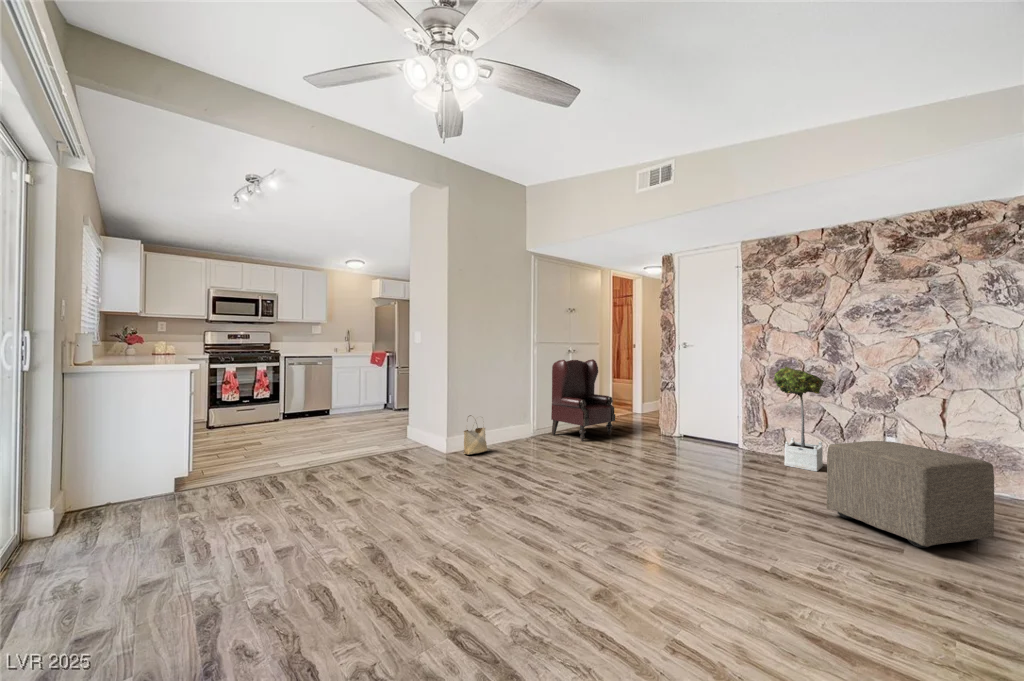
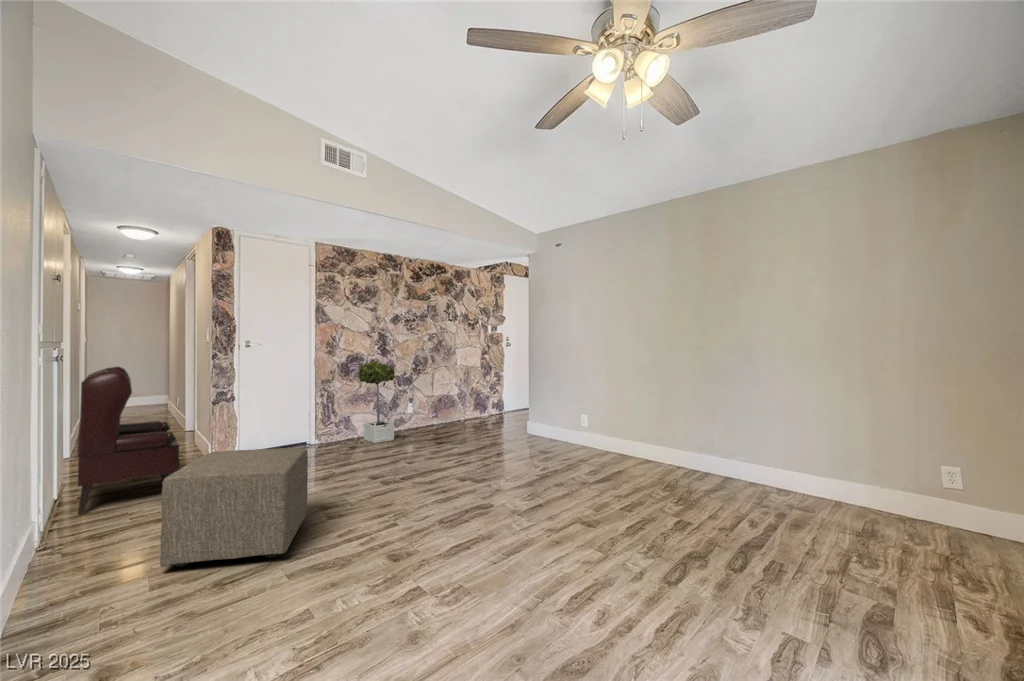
woven basket: present [463,415,487,455] -> none [60,507,112,612]
ottoman: present [827,441,994,548] -> present [160,448,308,567]

